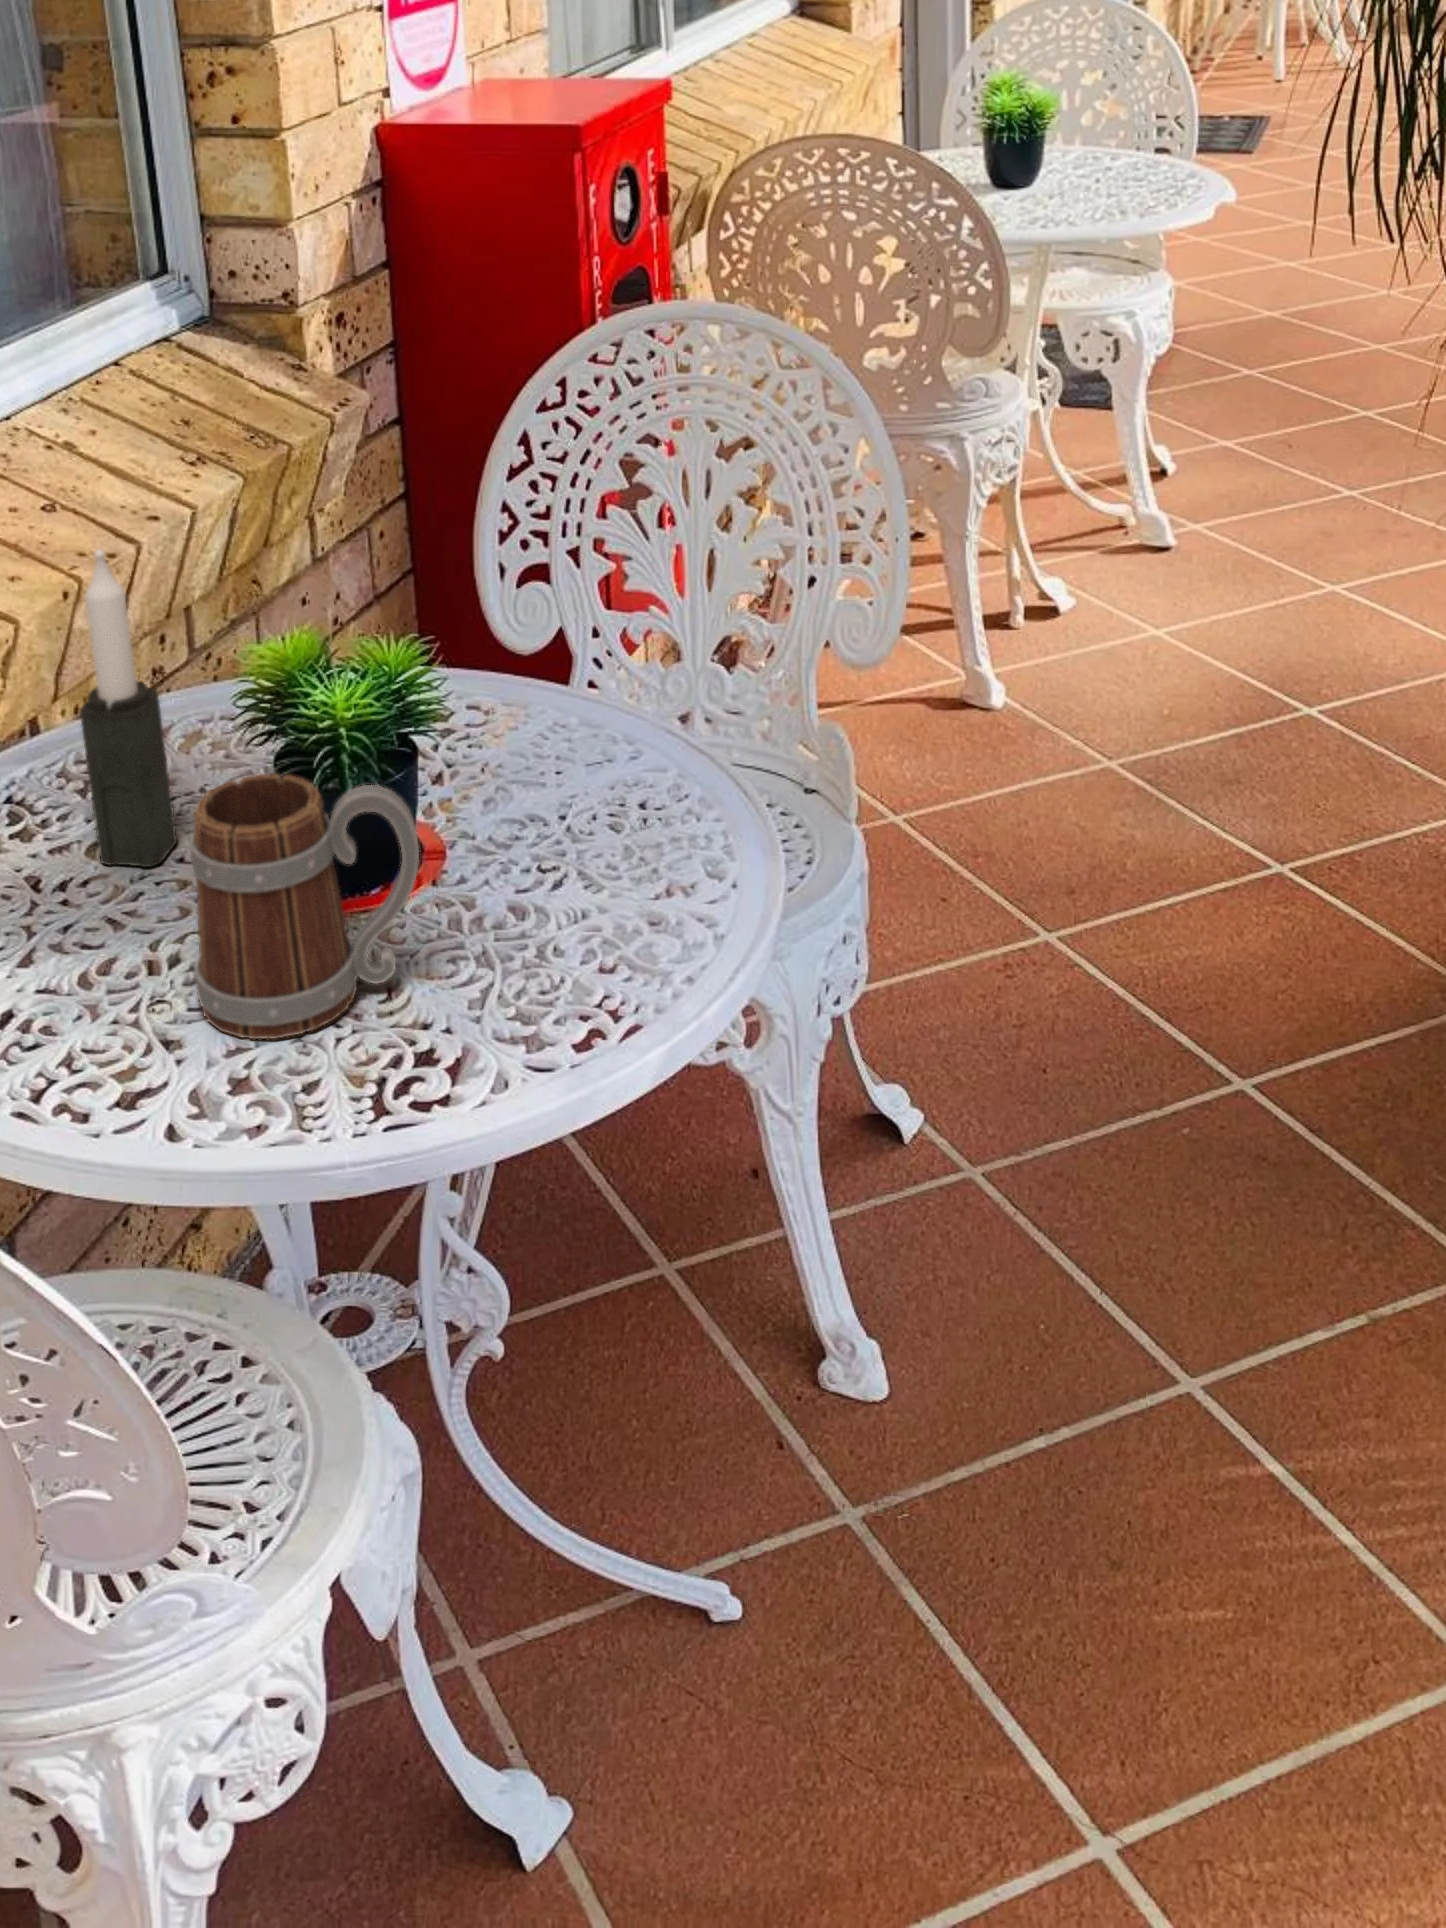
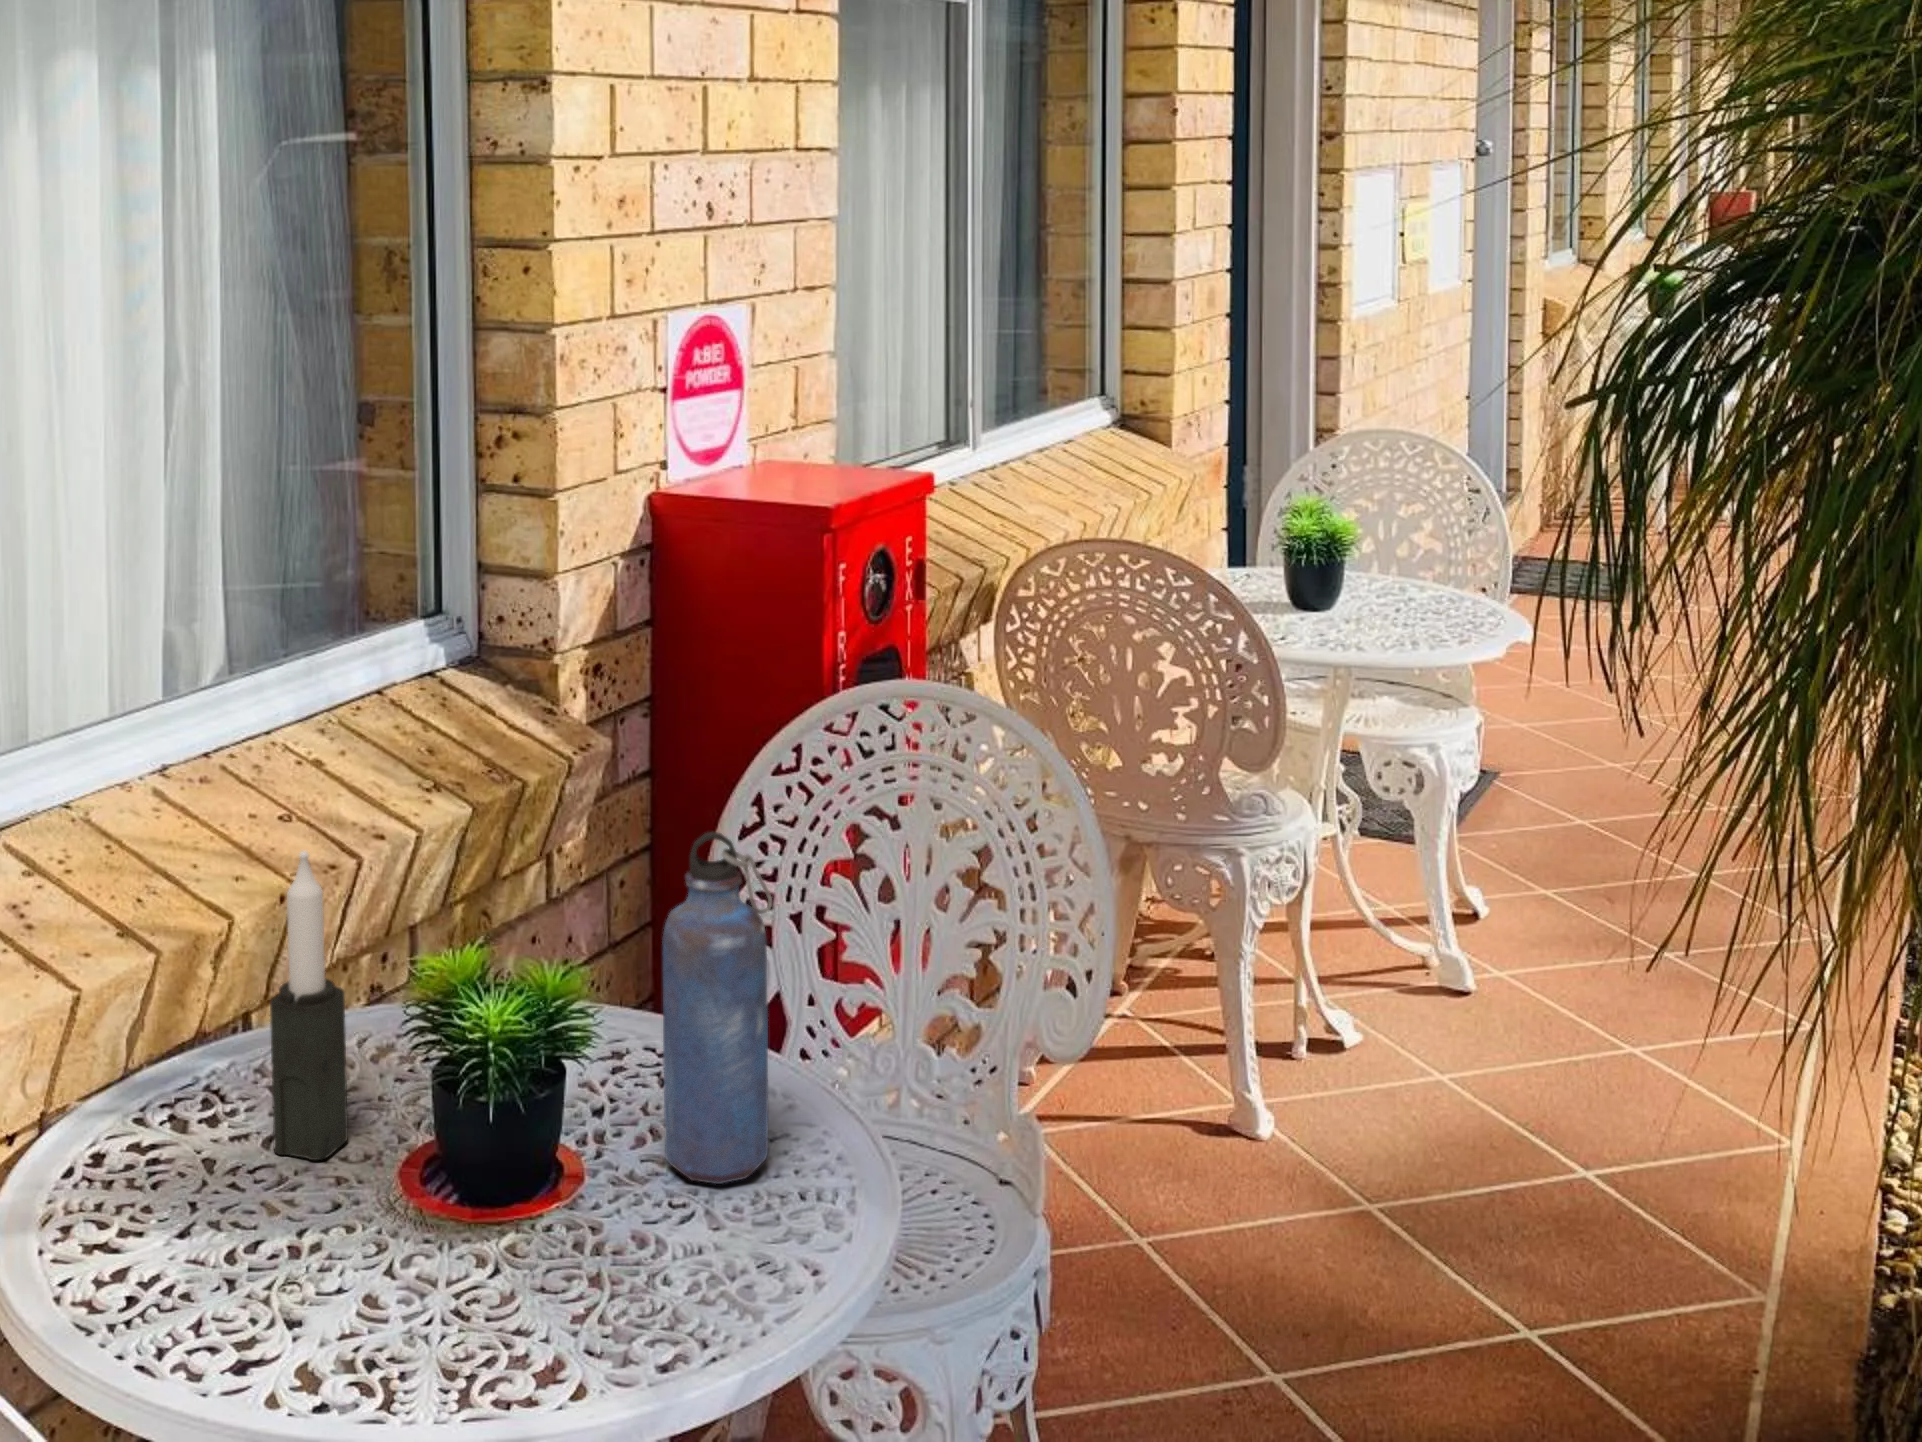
water bottle: none [504,487,626,844] -> present [663,832,772,1184]
mug: present [190,774,419,1039] -> none [322,1072,539,1332]

